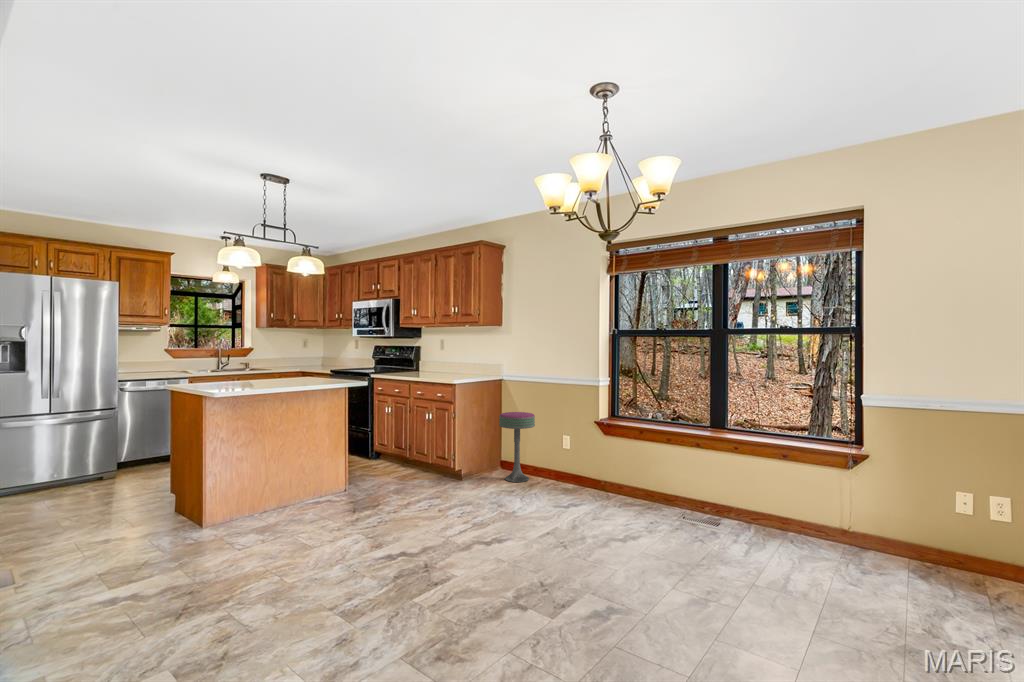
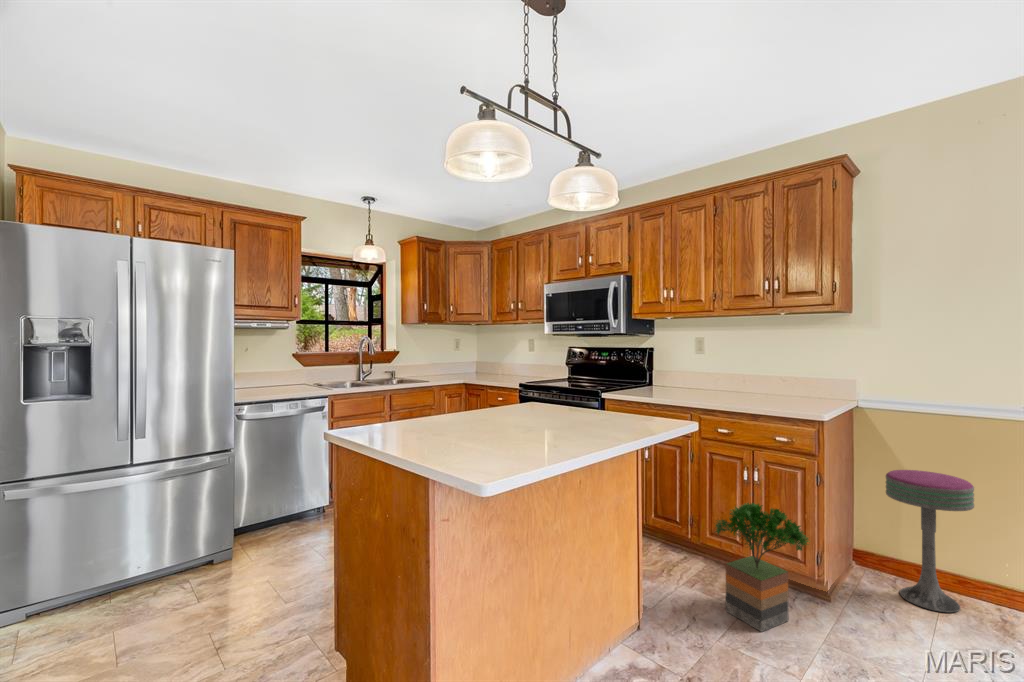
potted tree: none [397,428,440,490] -> present [716,503,809,632]

